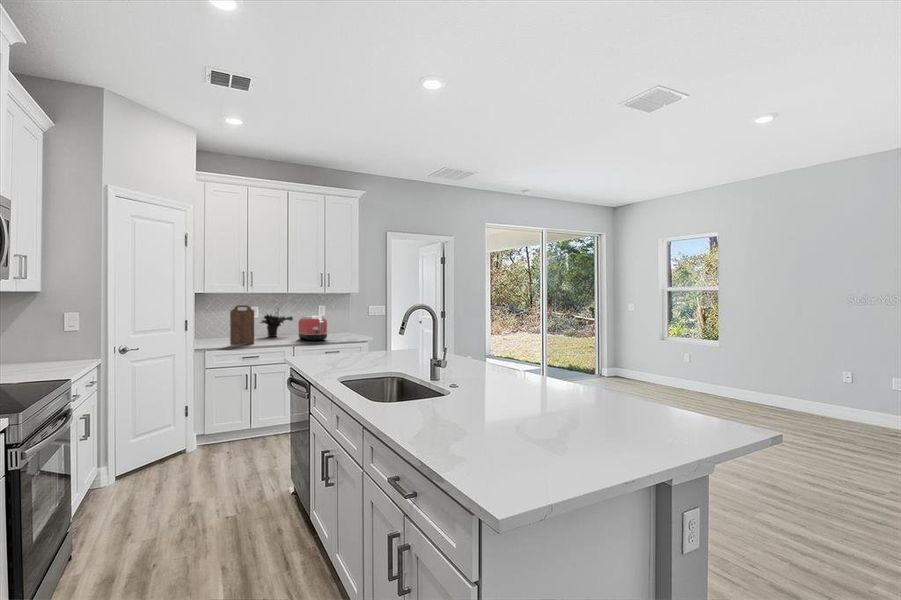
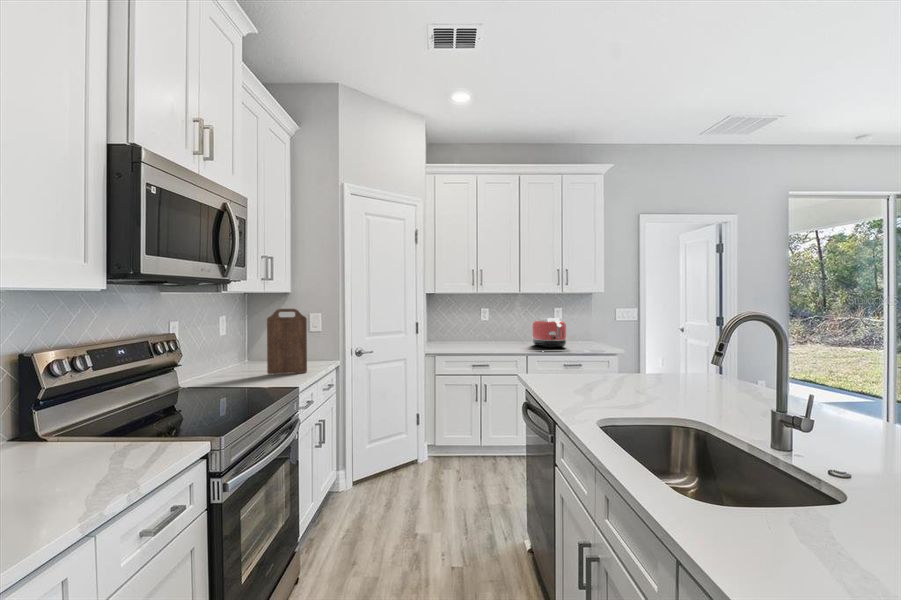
cutting board: present [230,305,254,345] -> present [267,309,307,374]
potted plant: present [261,309,293,337] -> none [491,307,527,341]

